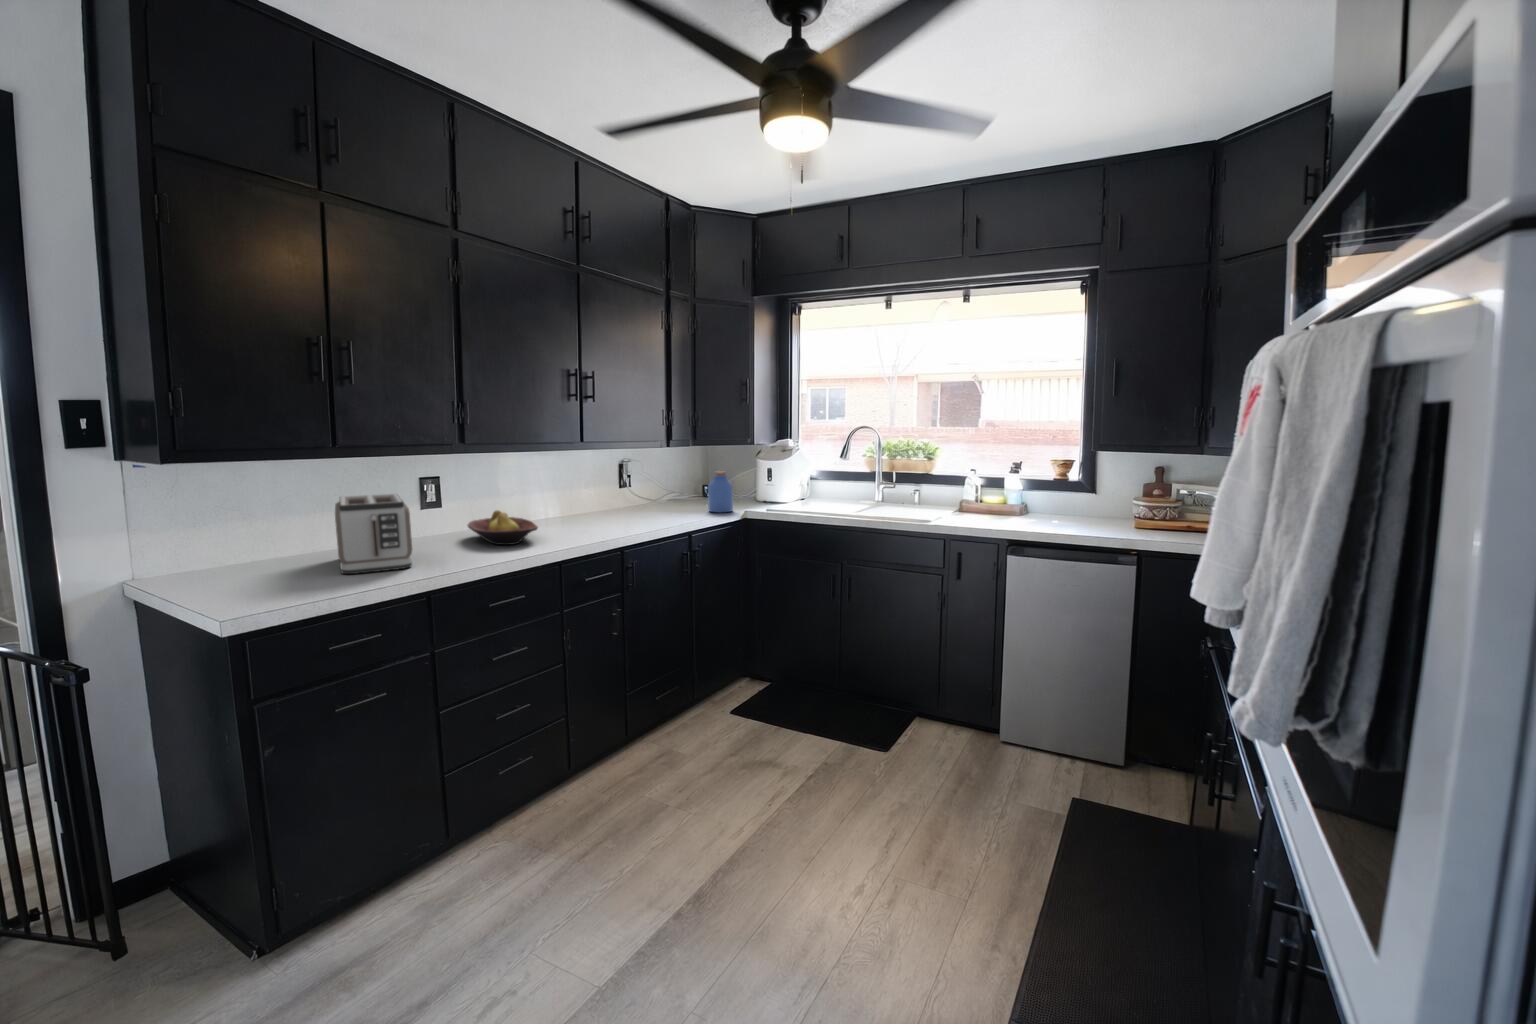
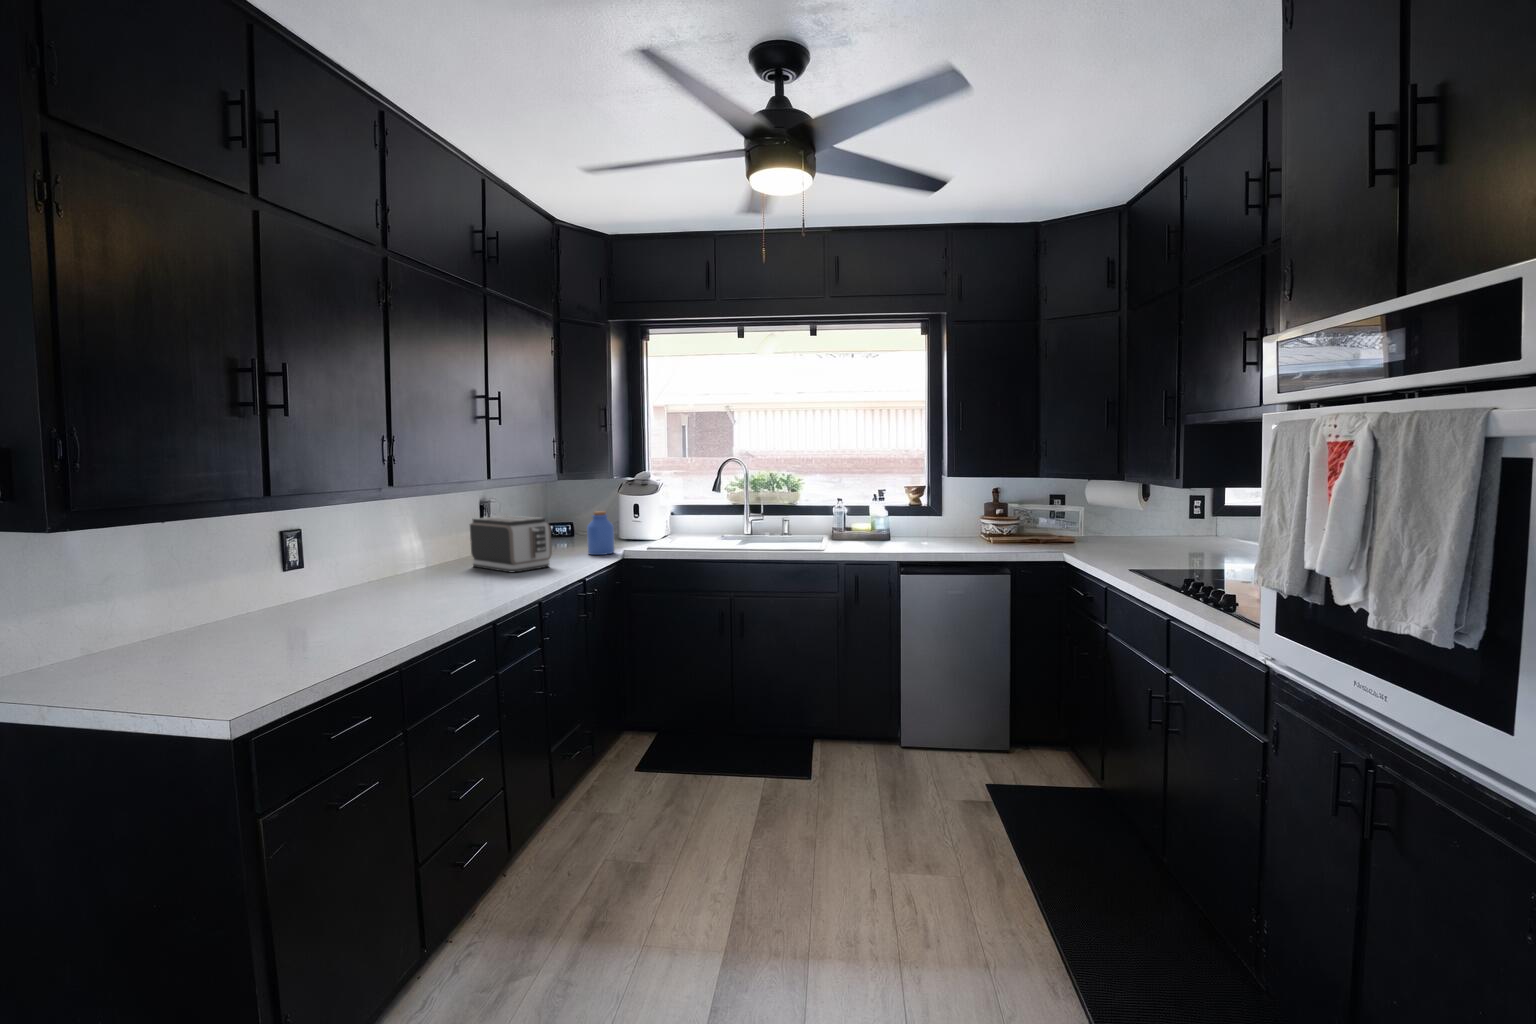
toaster: present [335,494,412,574] -> present [470,516,552,572]
fruit bowl: present [468,510,538,545] -> none [341,567,442,608]

